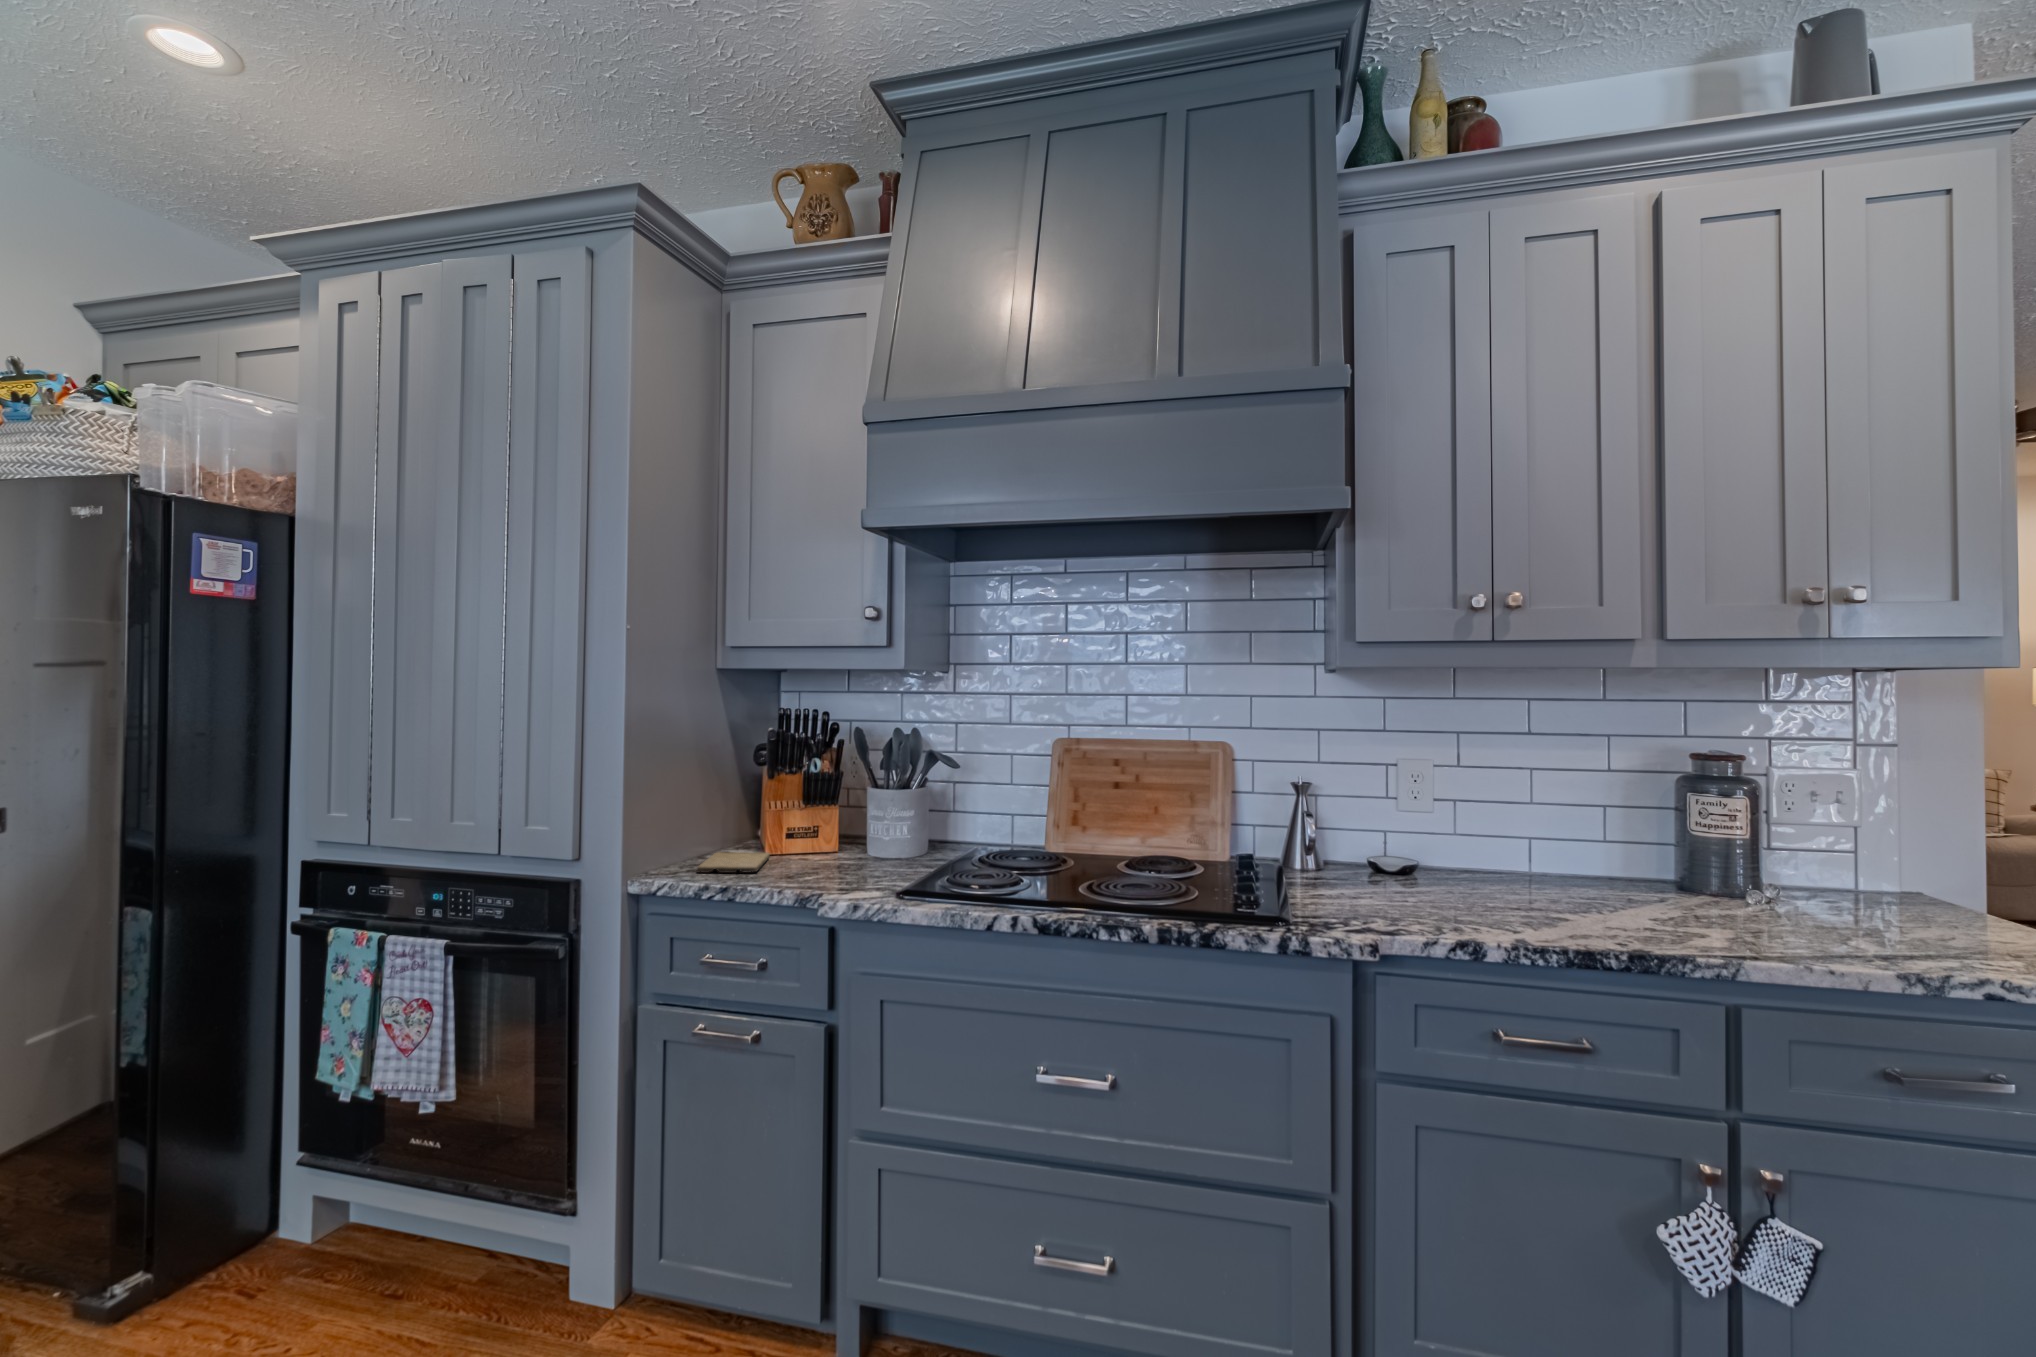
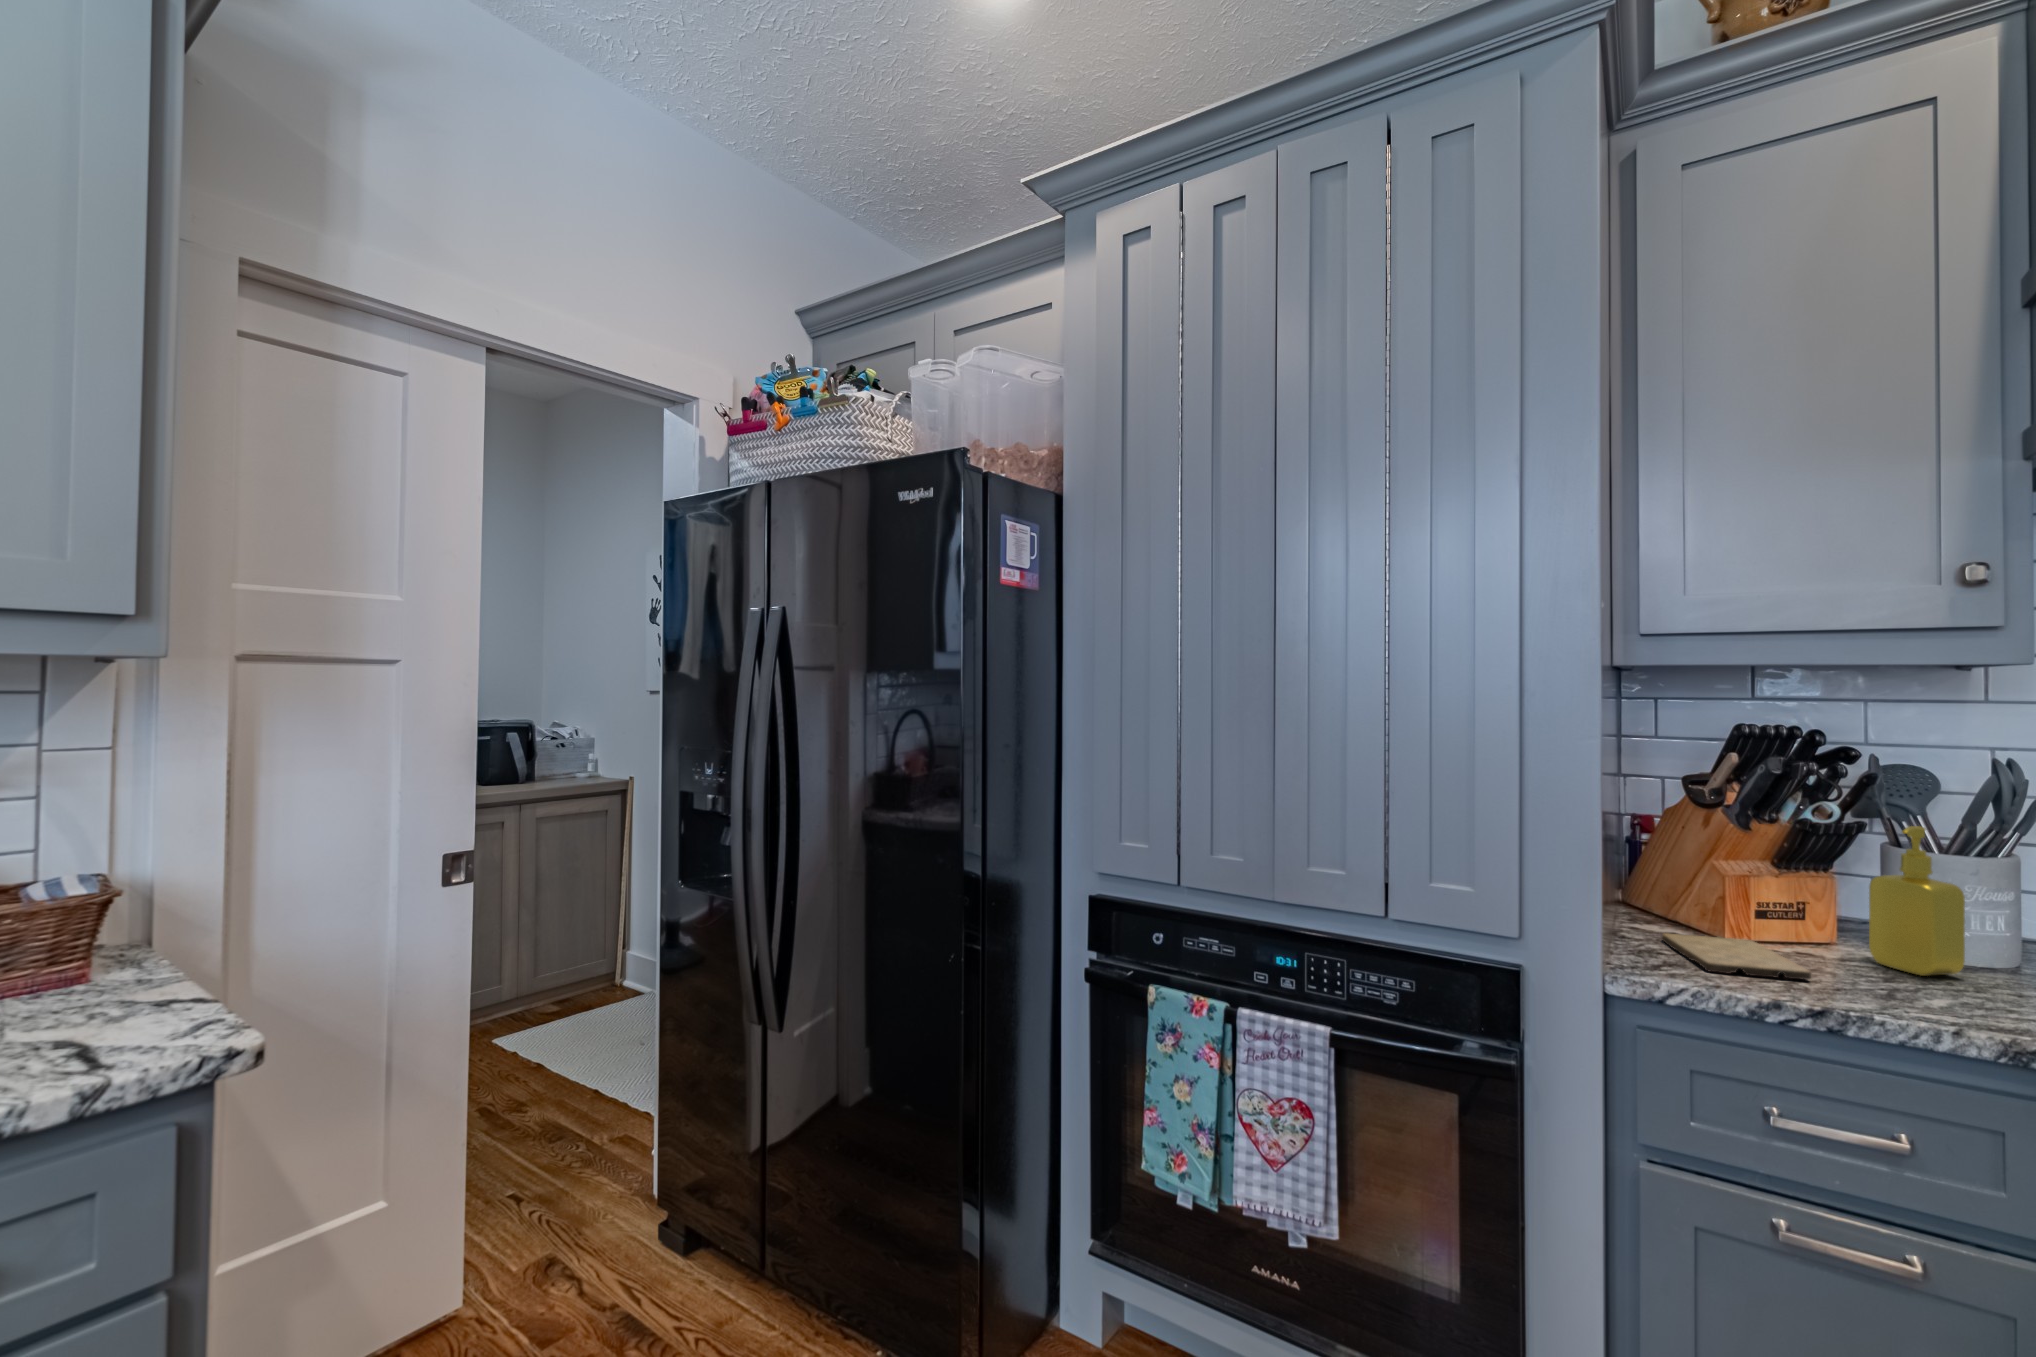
soap dispenser: none [830,773,866,866] -> present [1869,826,1965,976]

